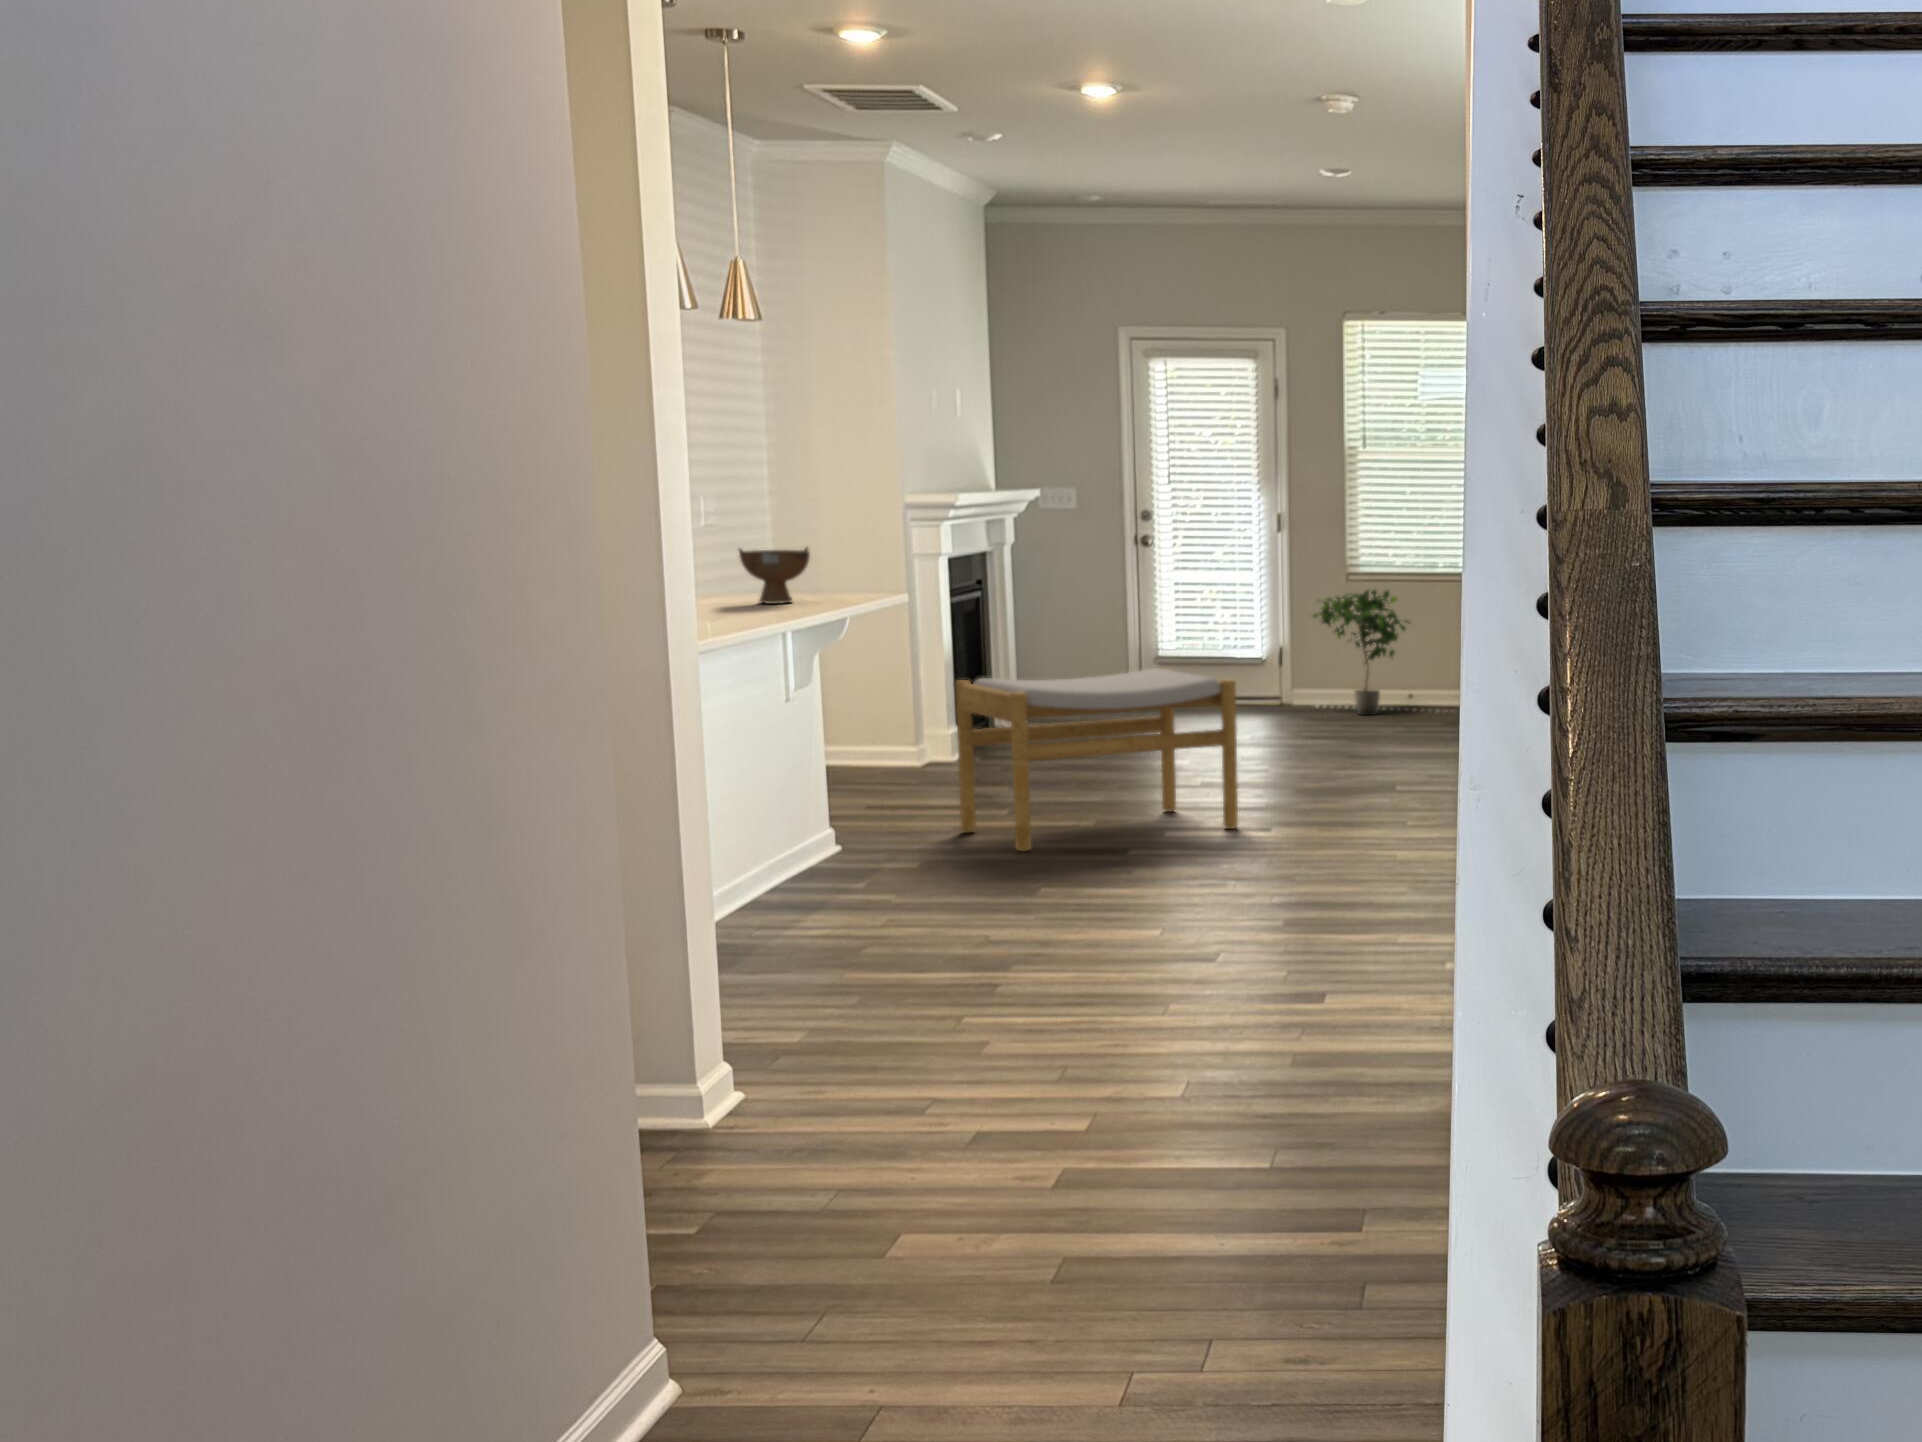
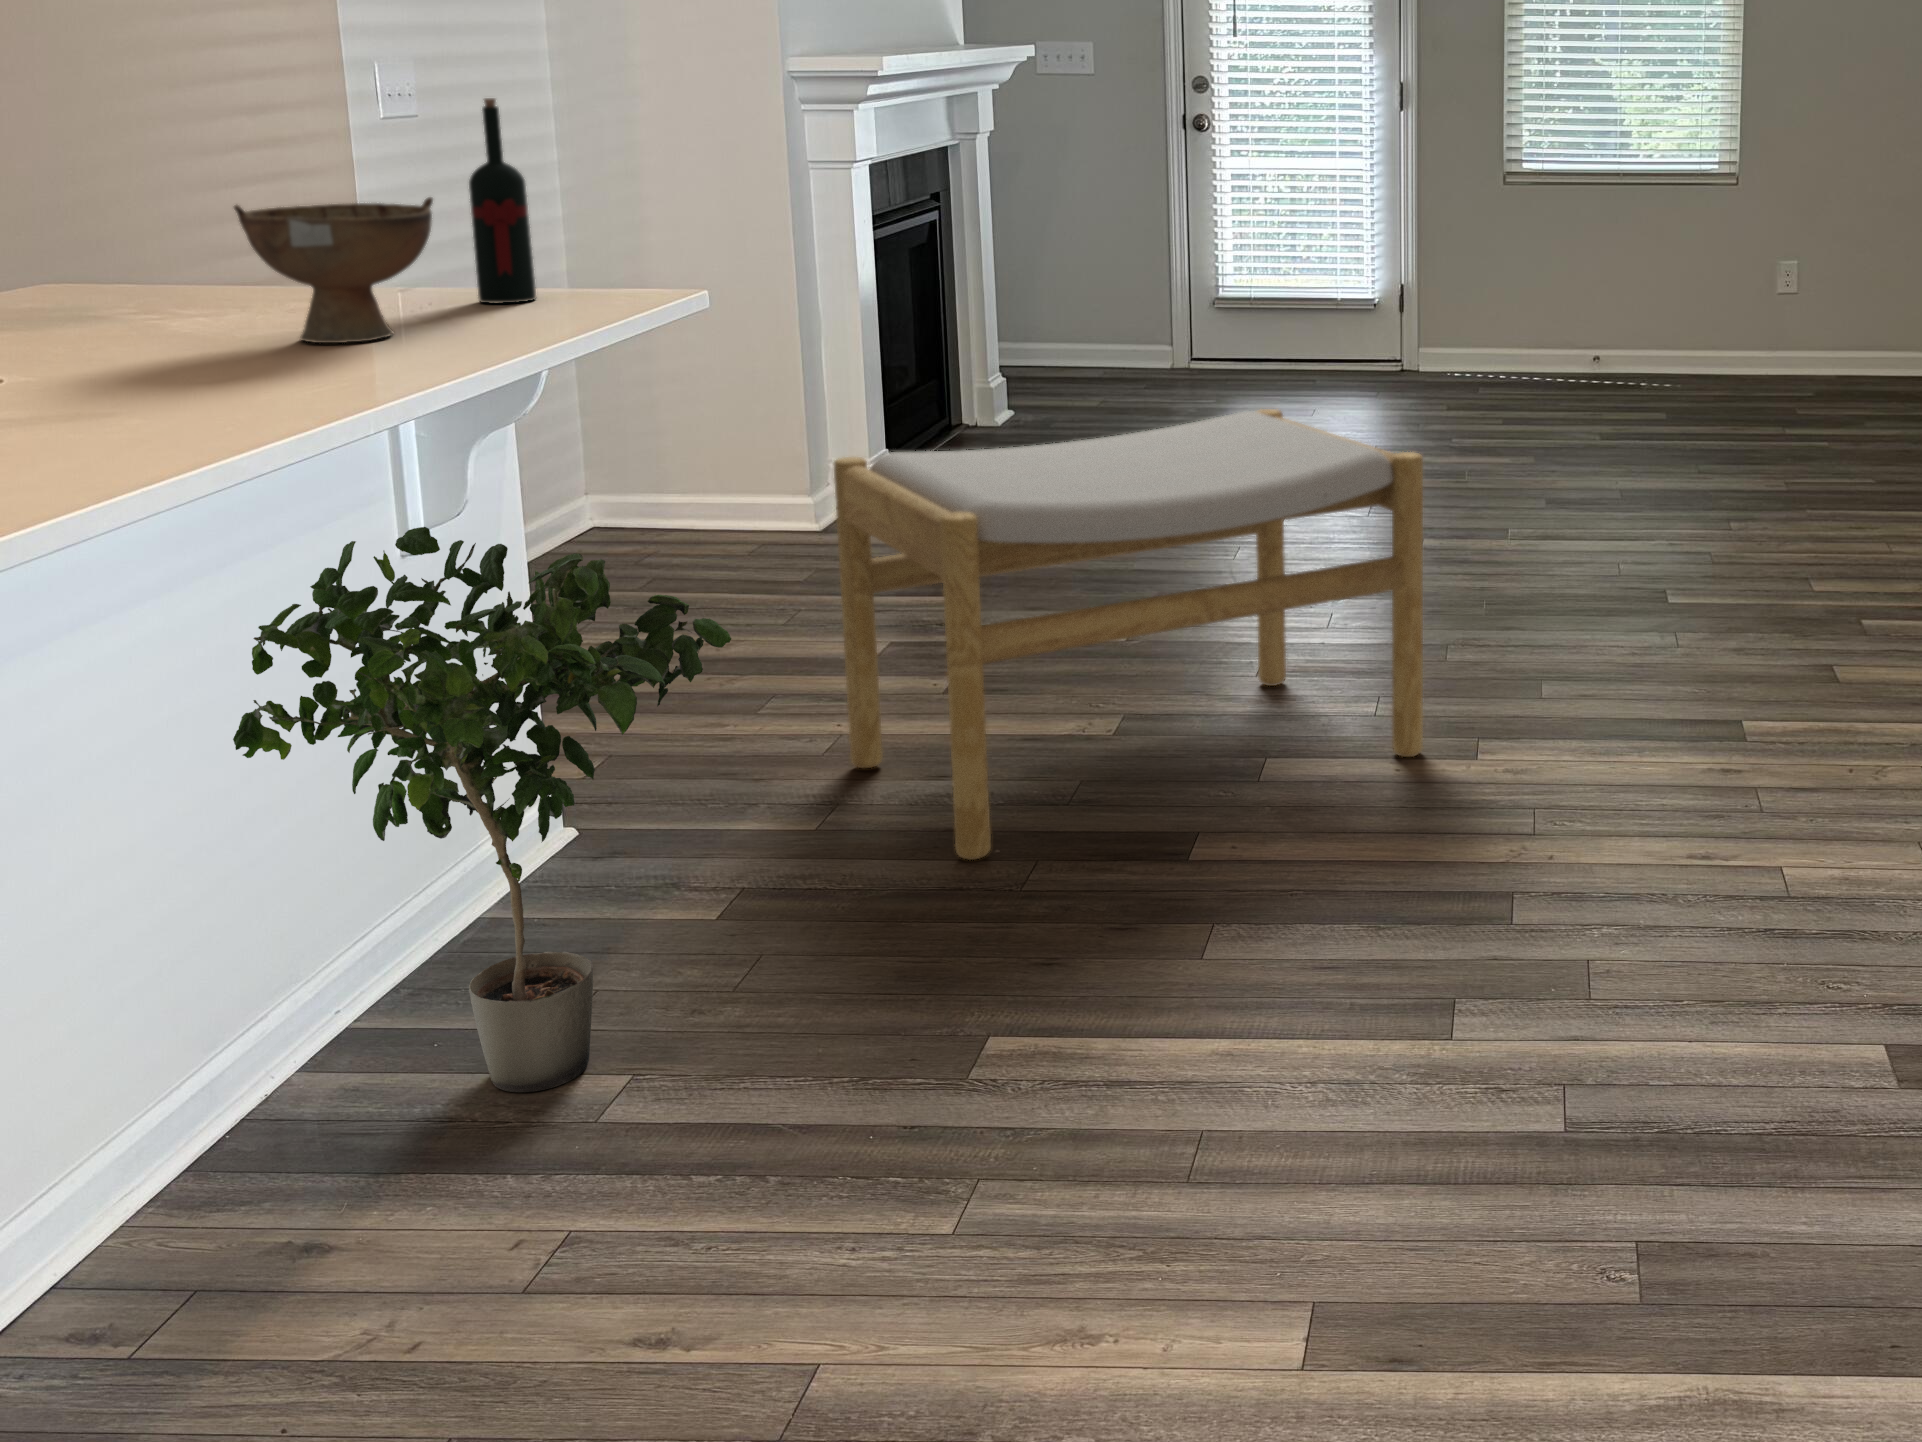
wine bottle: none [811,508,836,596] -> present [469,98,536,304]
potted plant: present [1313,590,1409,715] -> present [233,527,731,1092]

